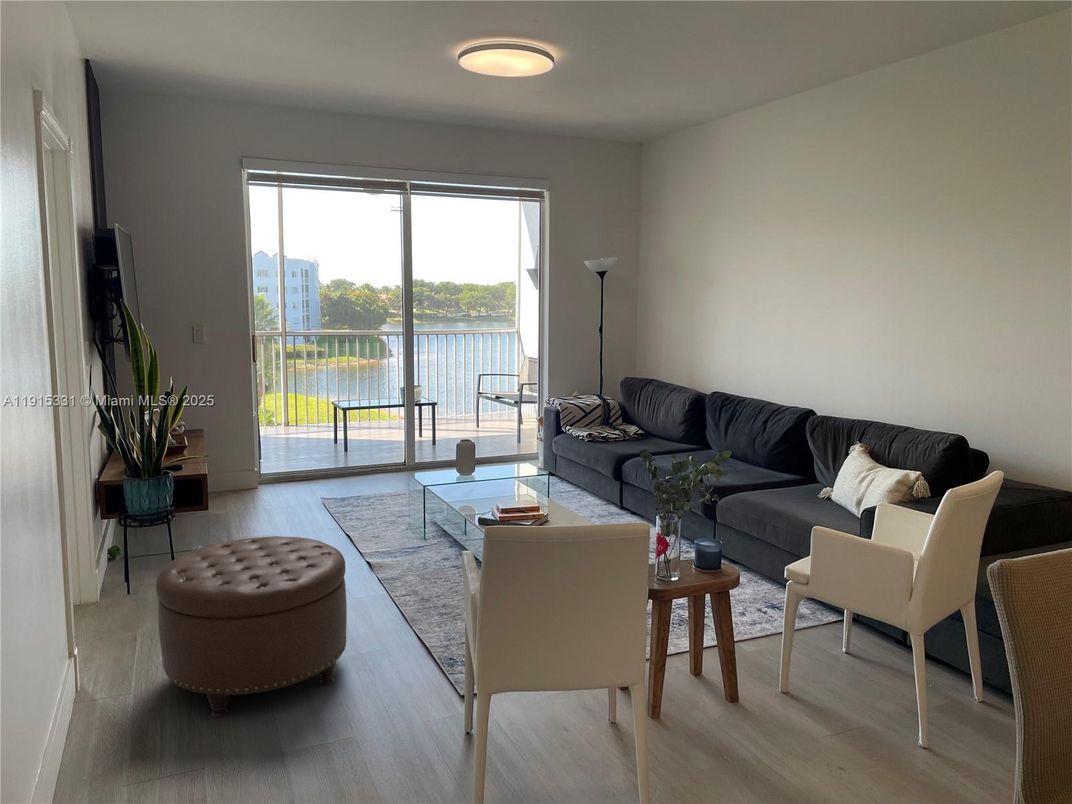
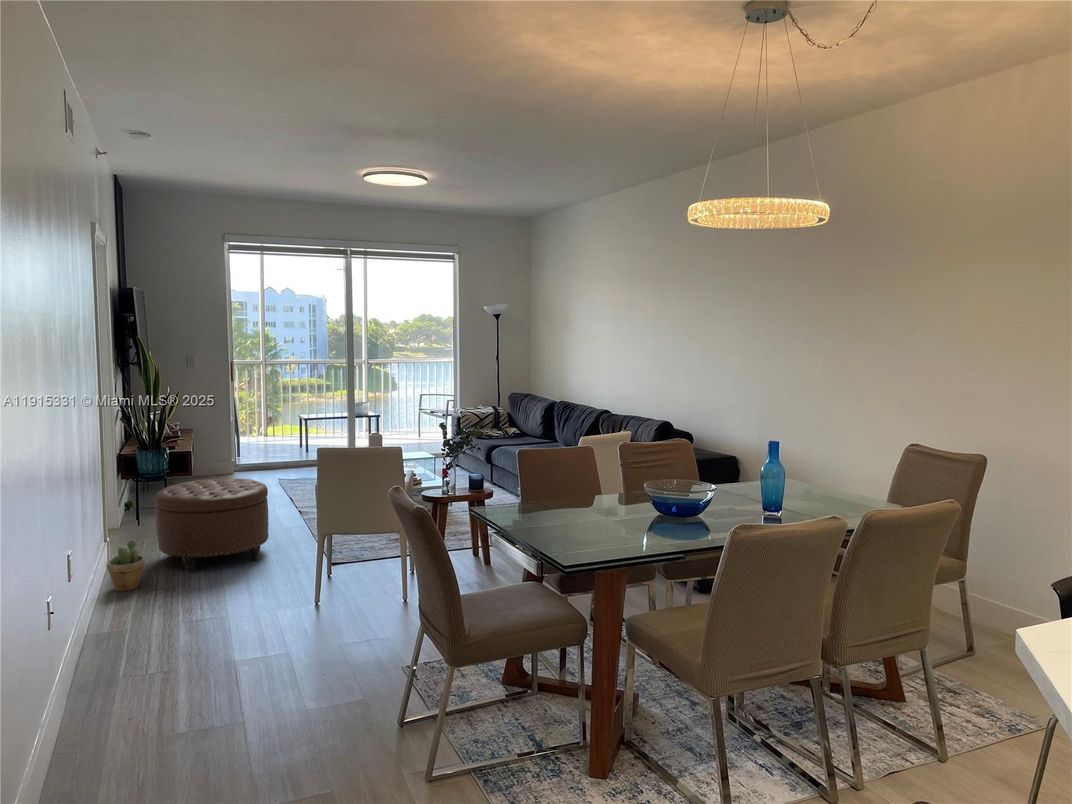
potted plant: none [68,678,140,781] -> present [106,540,144,591]

